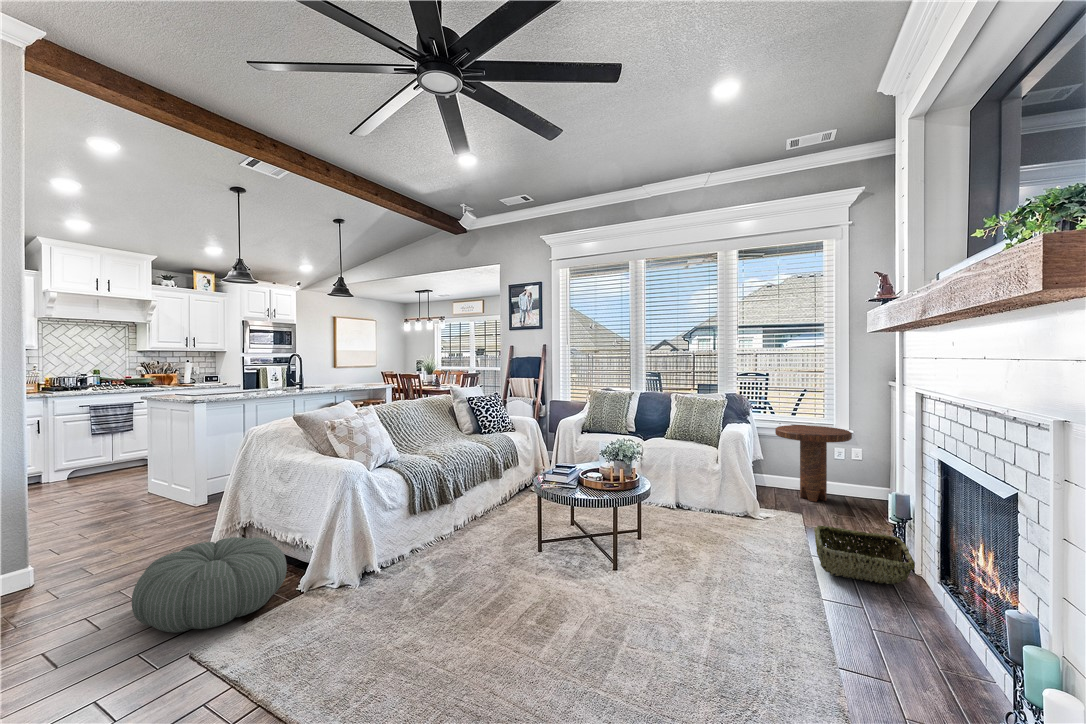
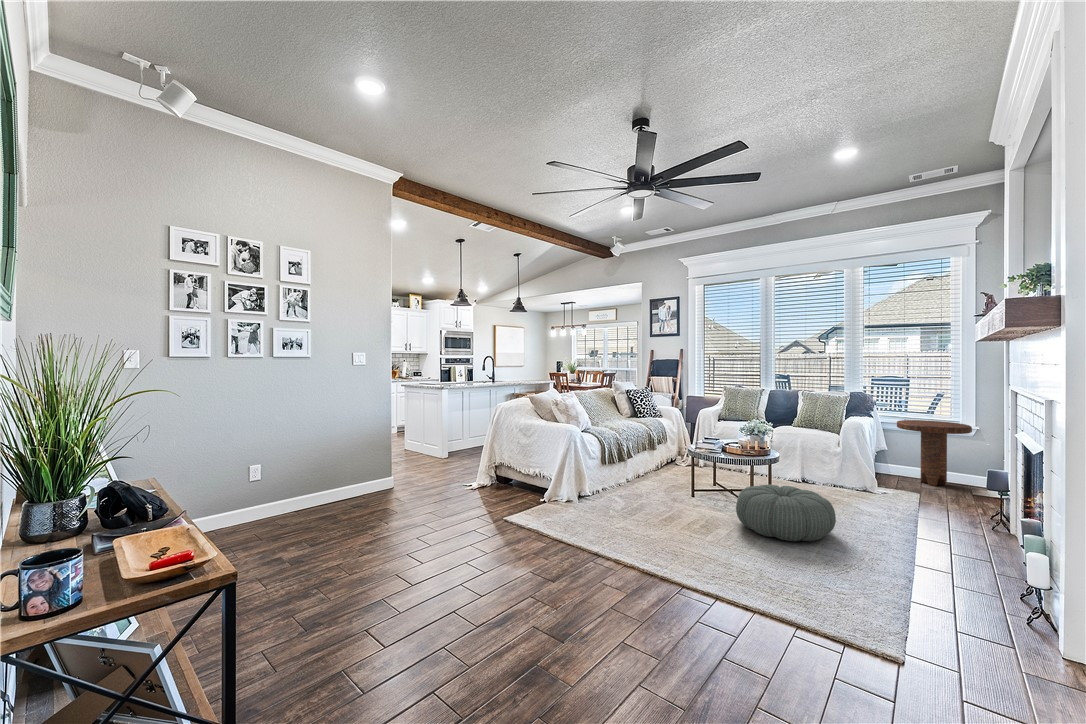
woven basket: present [814,525,915,584] -> none [921,492,1007,538]
pouf: present [132,537,287,633] -> present [736,484,836,541]

